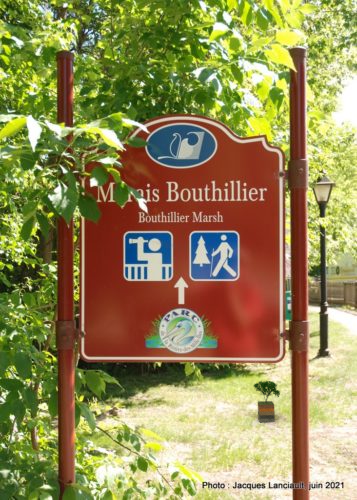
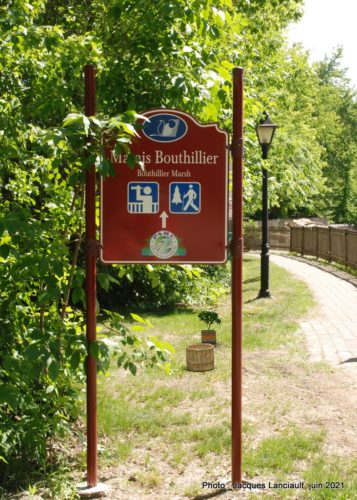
wooden bucket: none [237,425,272,461] -> present [185,343,214,371]

